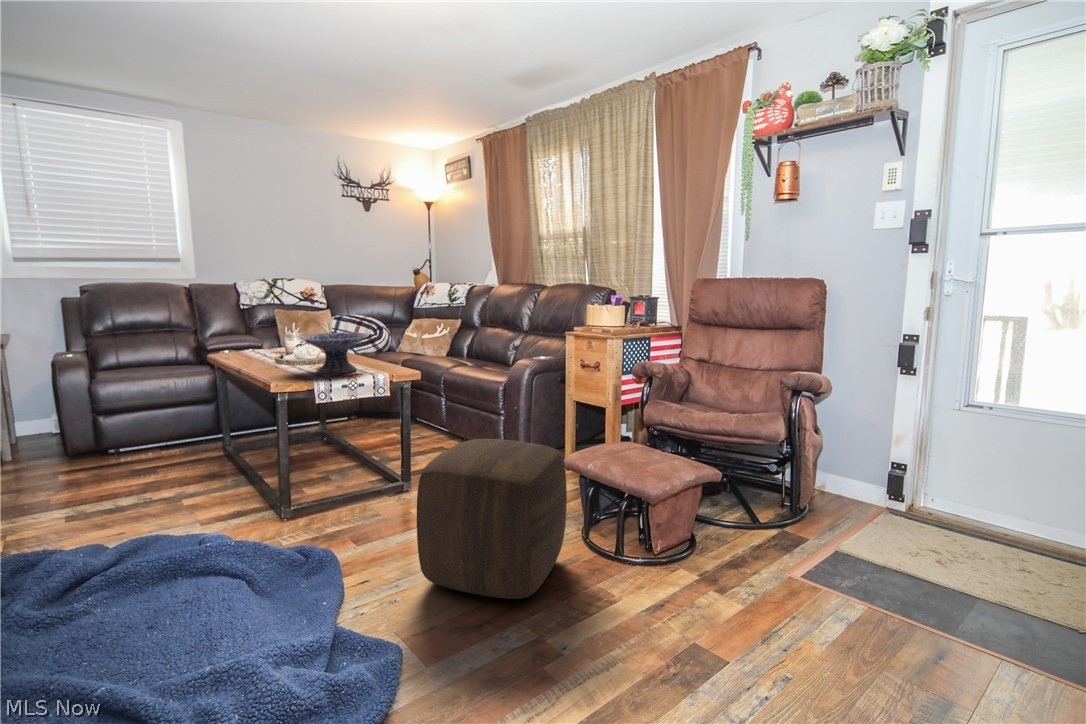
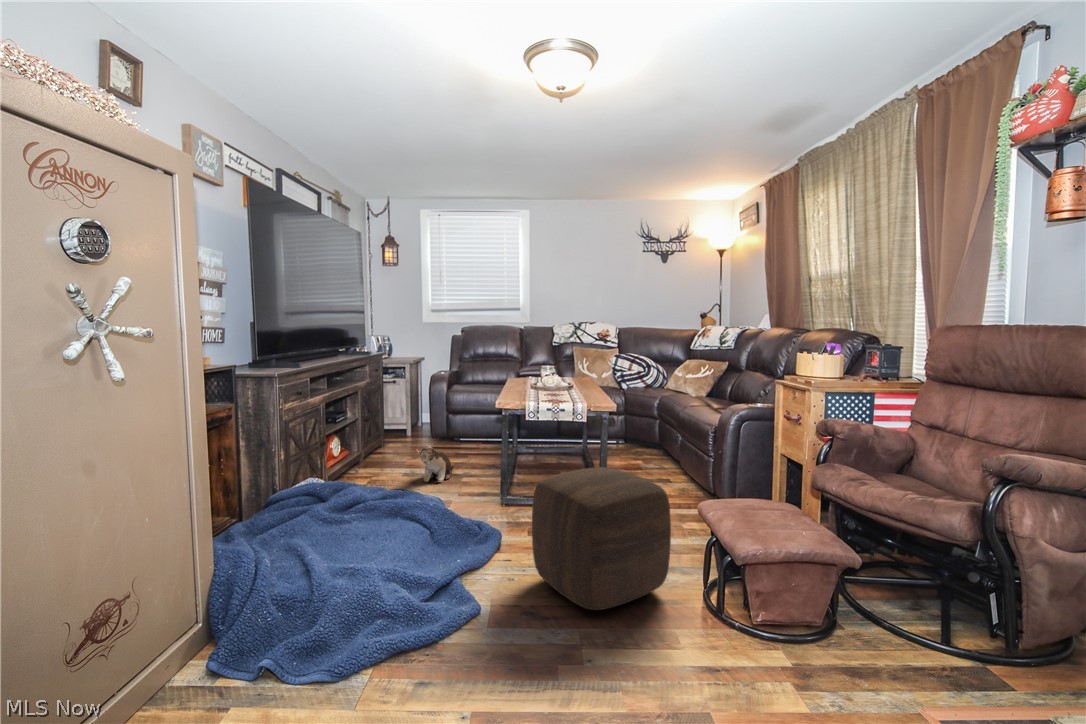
decorative bowl: present [300,332,369,373] -> none [530,369,581,401]
plush toy: none [106,460,164,516] -> present [416,446,453,482]

